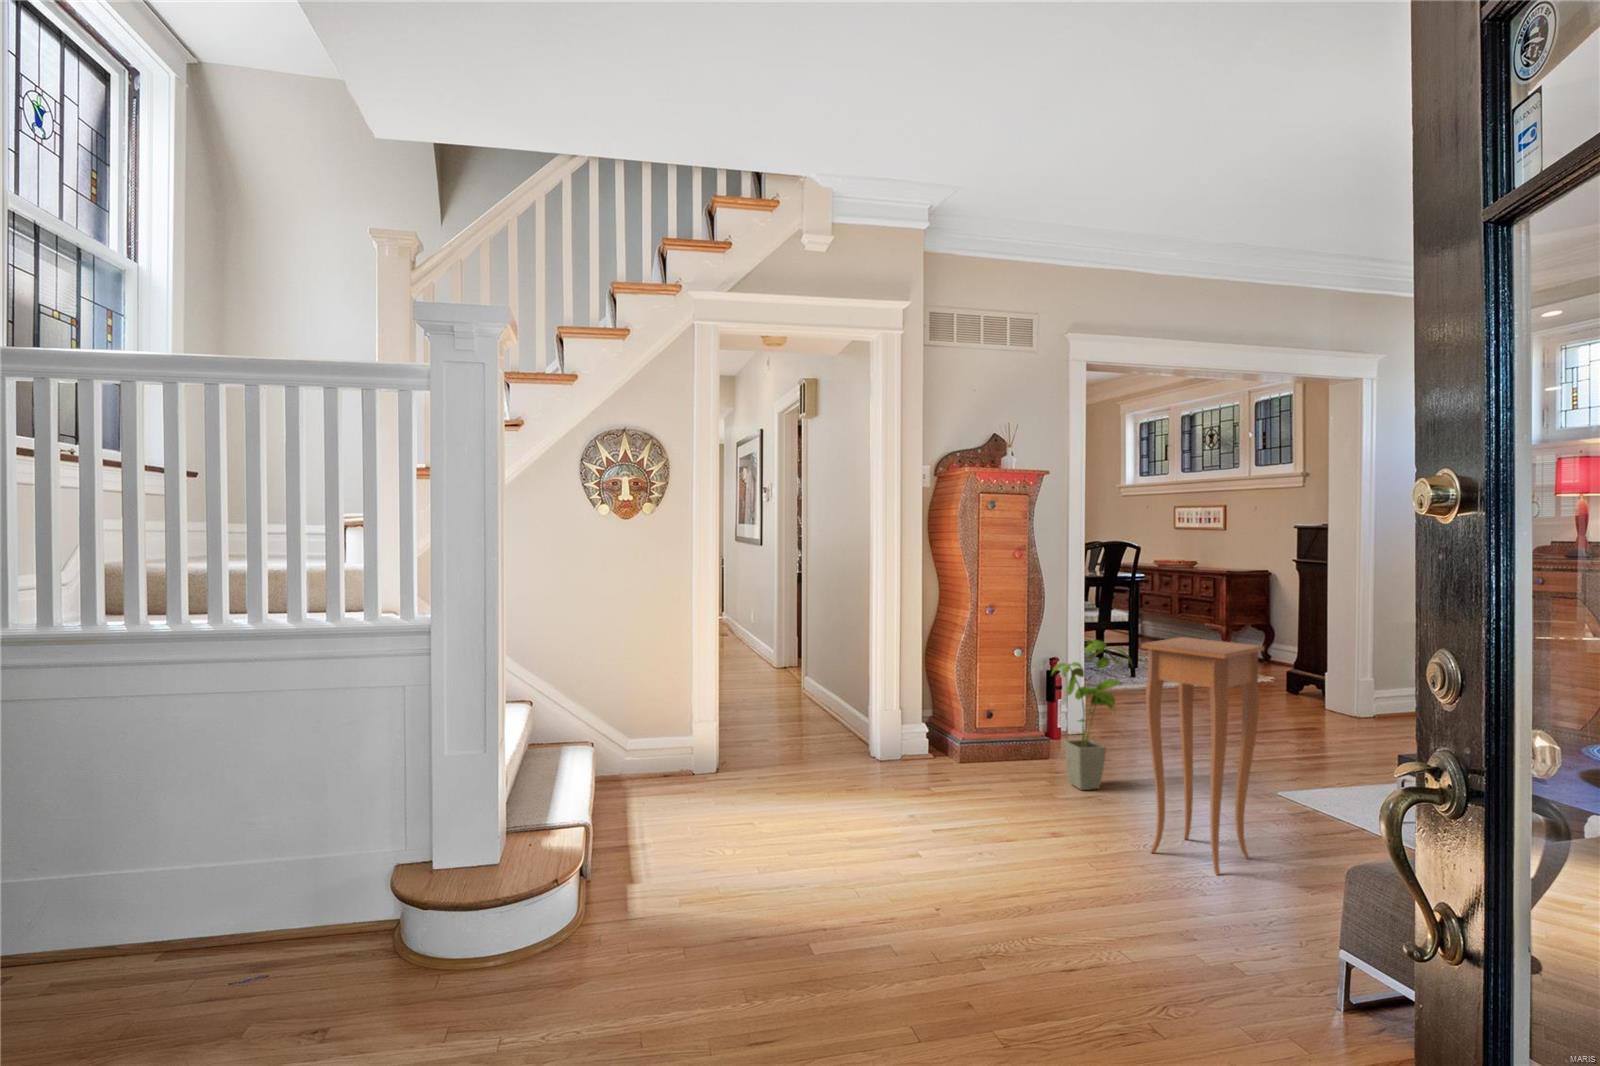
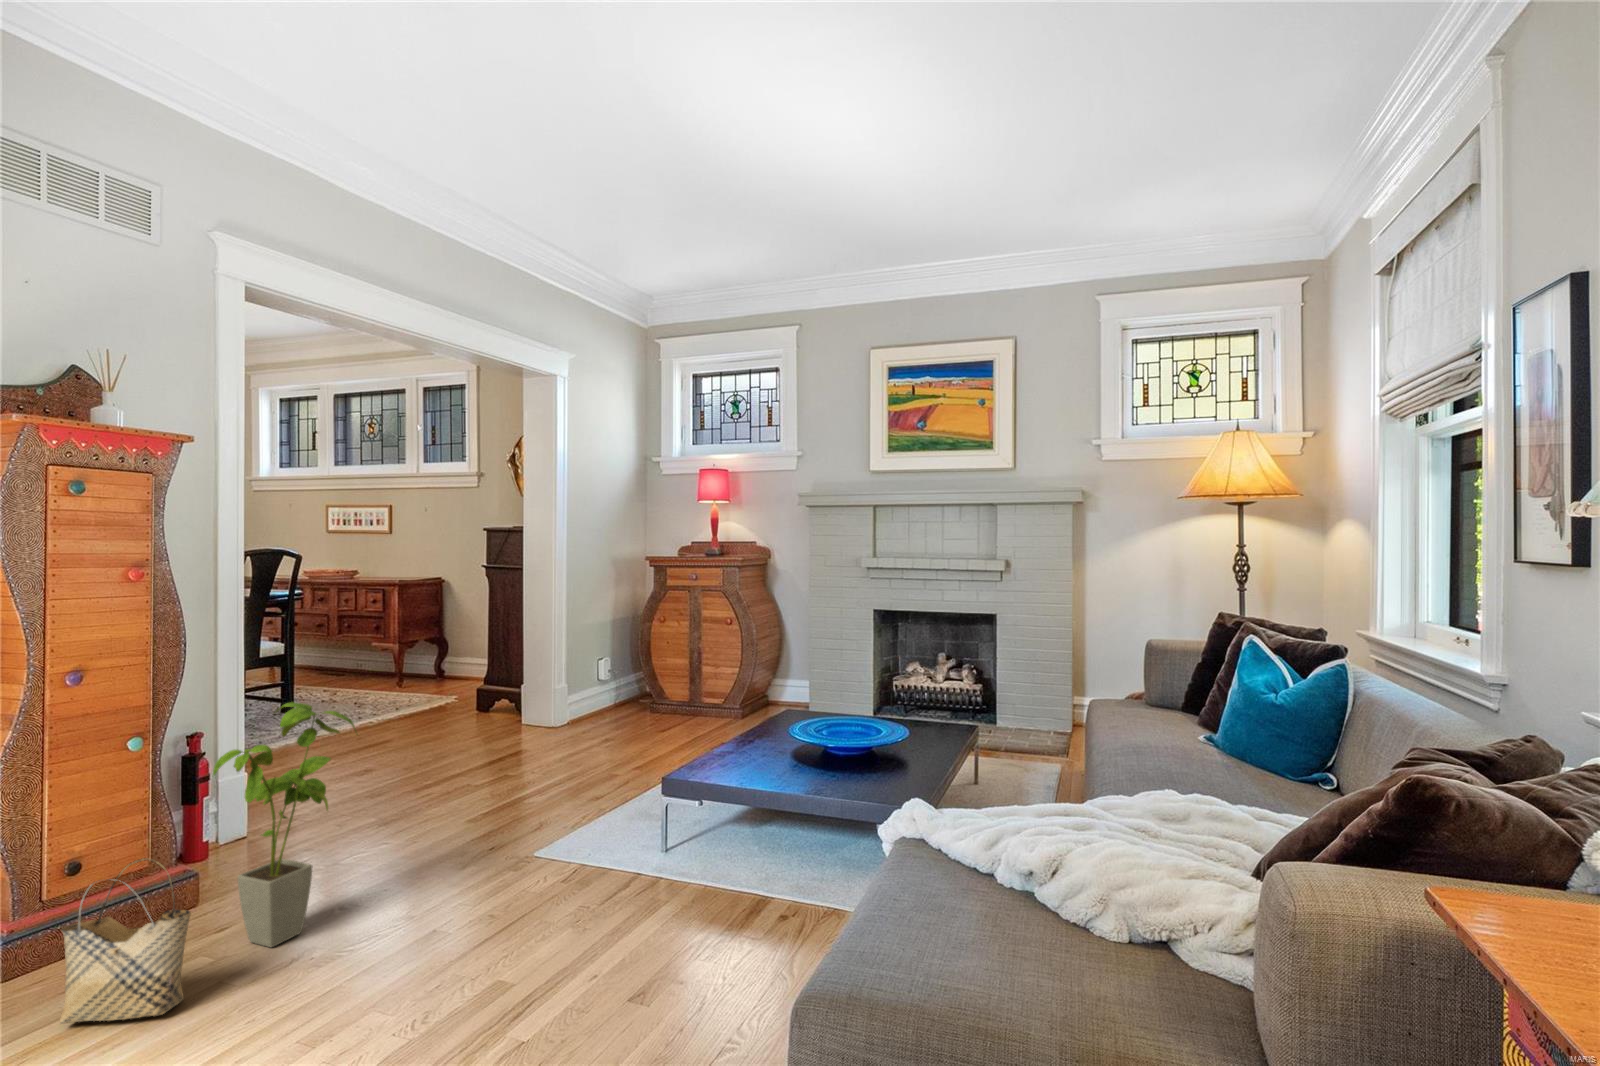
side table: present [1141,637,1264,875] -> none [406,682,562,1025]
woven basket: none [979,712,1036,798] -> present [60,858,191,1024]

